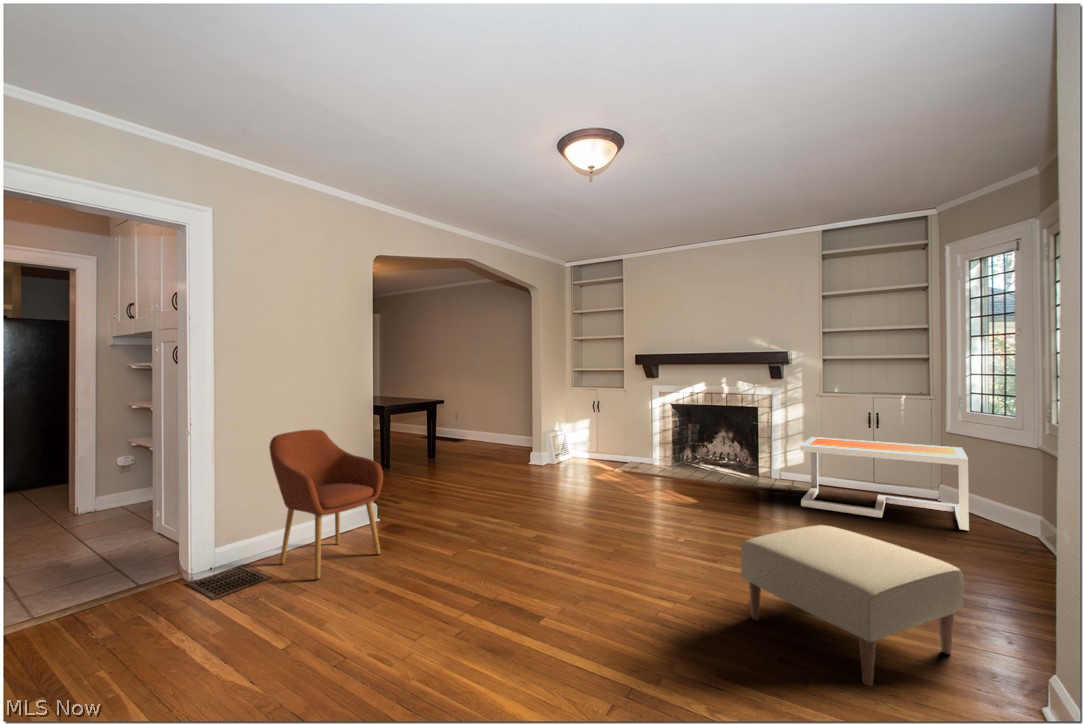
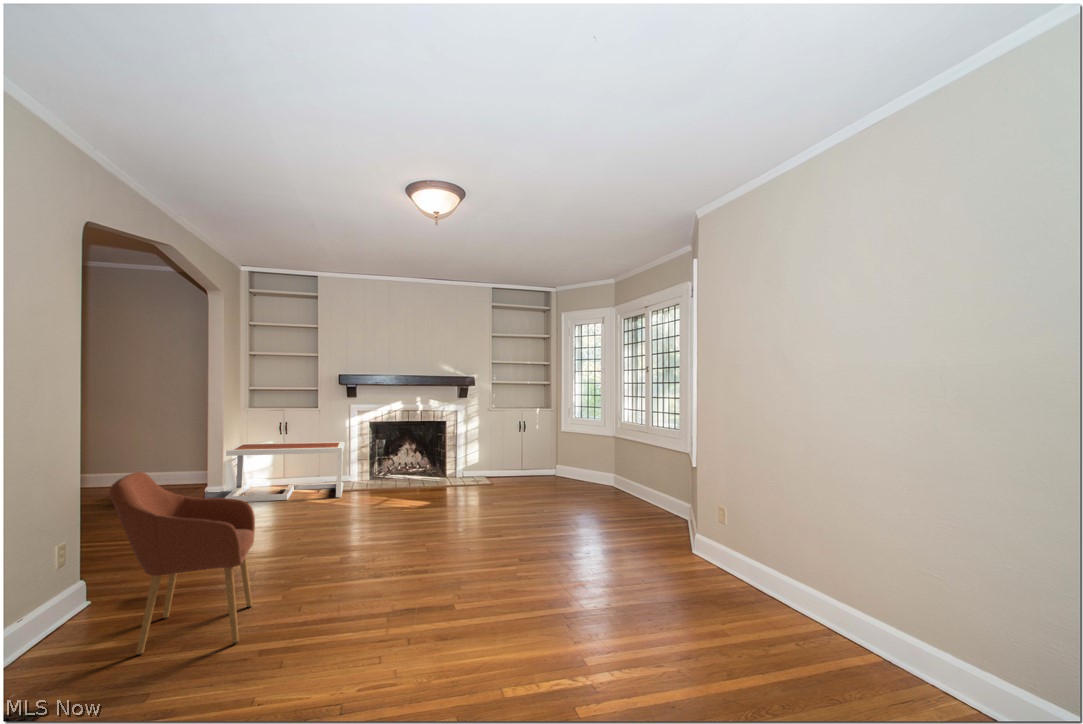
coffee table: present [800,437,969,530] -> present [225,442,344,502]
ottoman: present [741,525,963,686] -> none [572,488,657,556]

